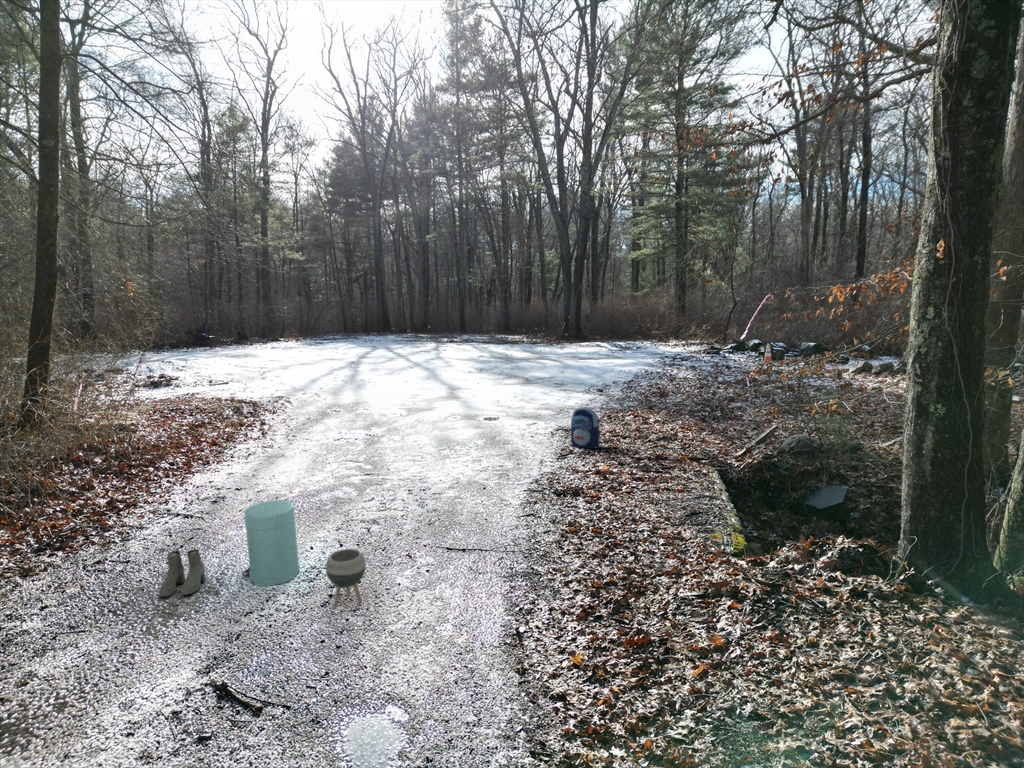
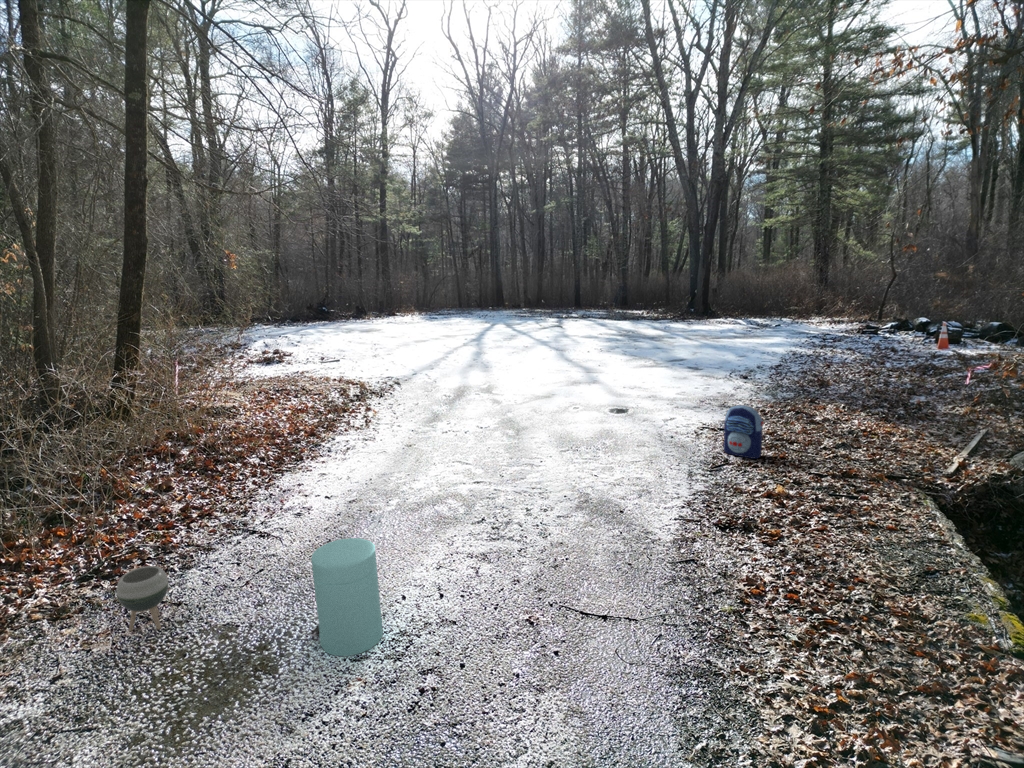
boots: present [159,549,205,597] -> none [206,599,267,664]
planter: present [326,549,366,606] -> present [117,566,169,631]

